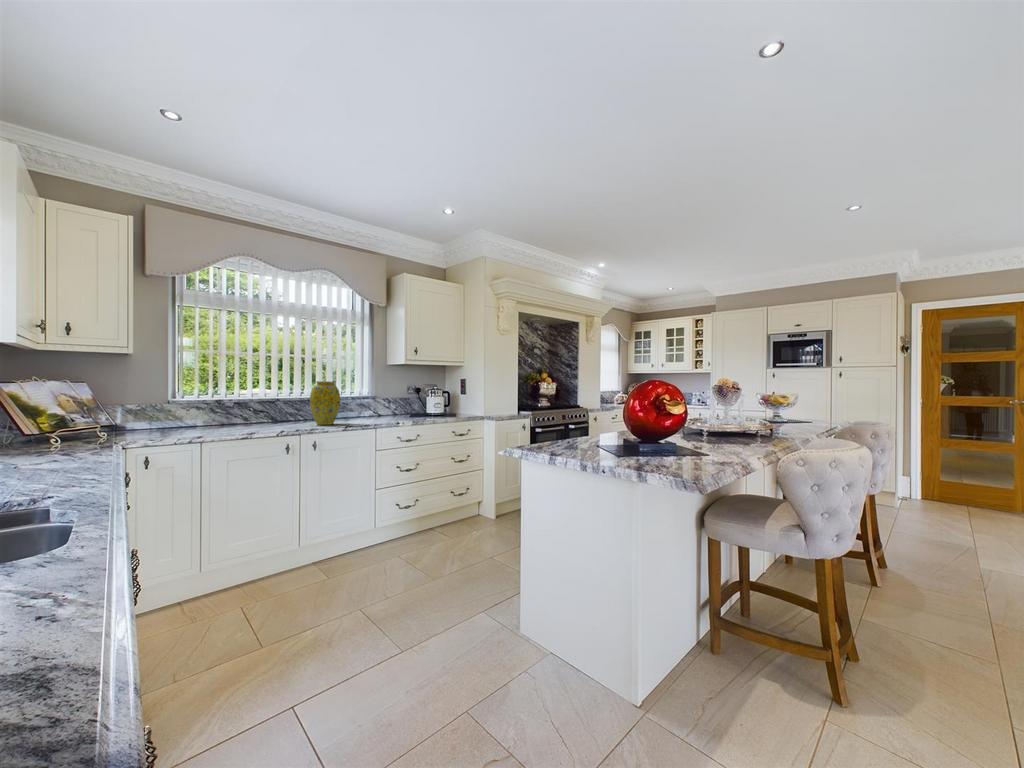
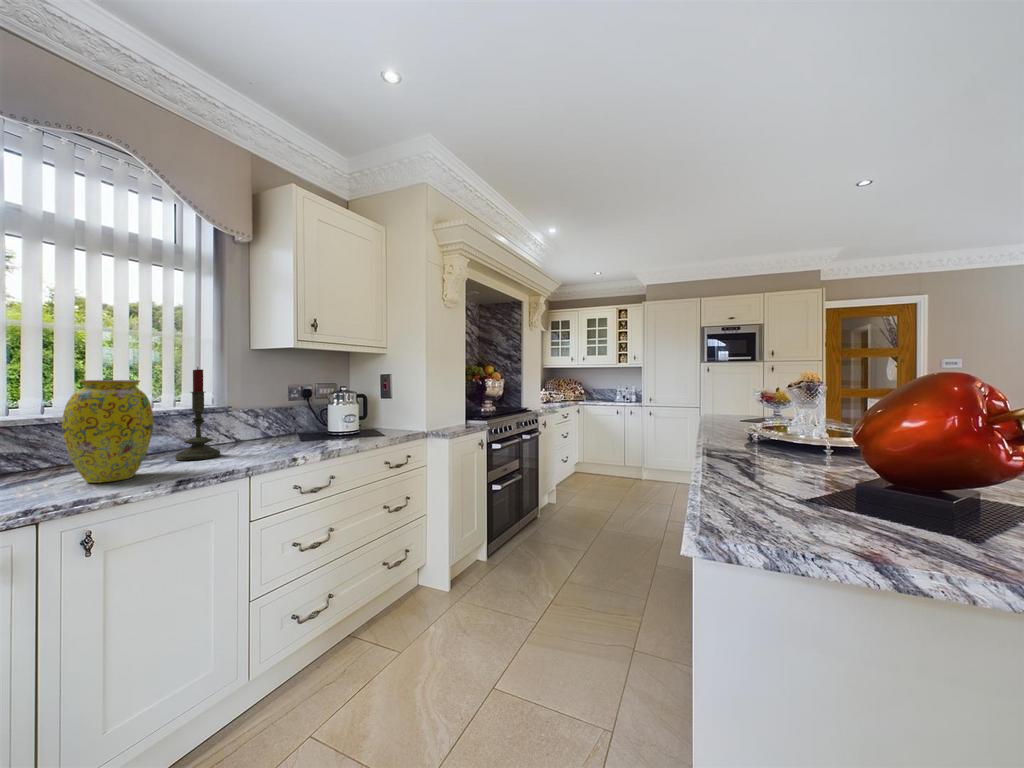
candle: none [350,375,369,421] -> present [175,367,220,460]

